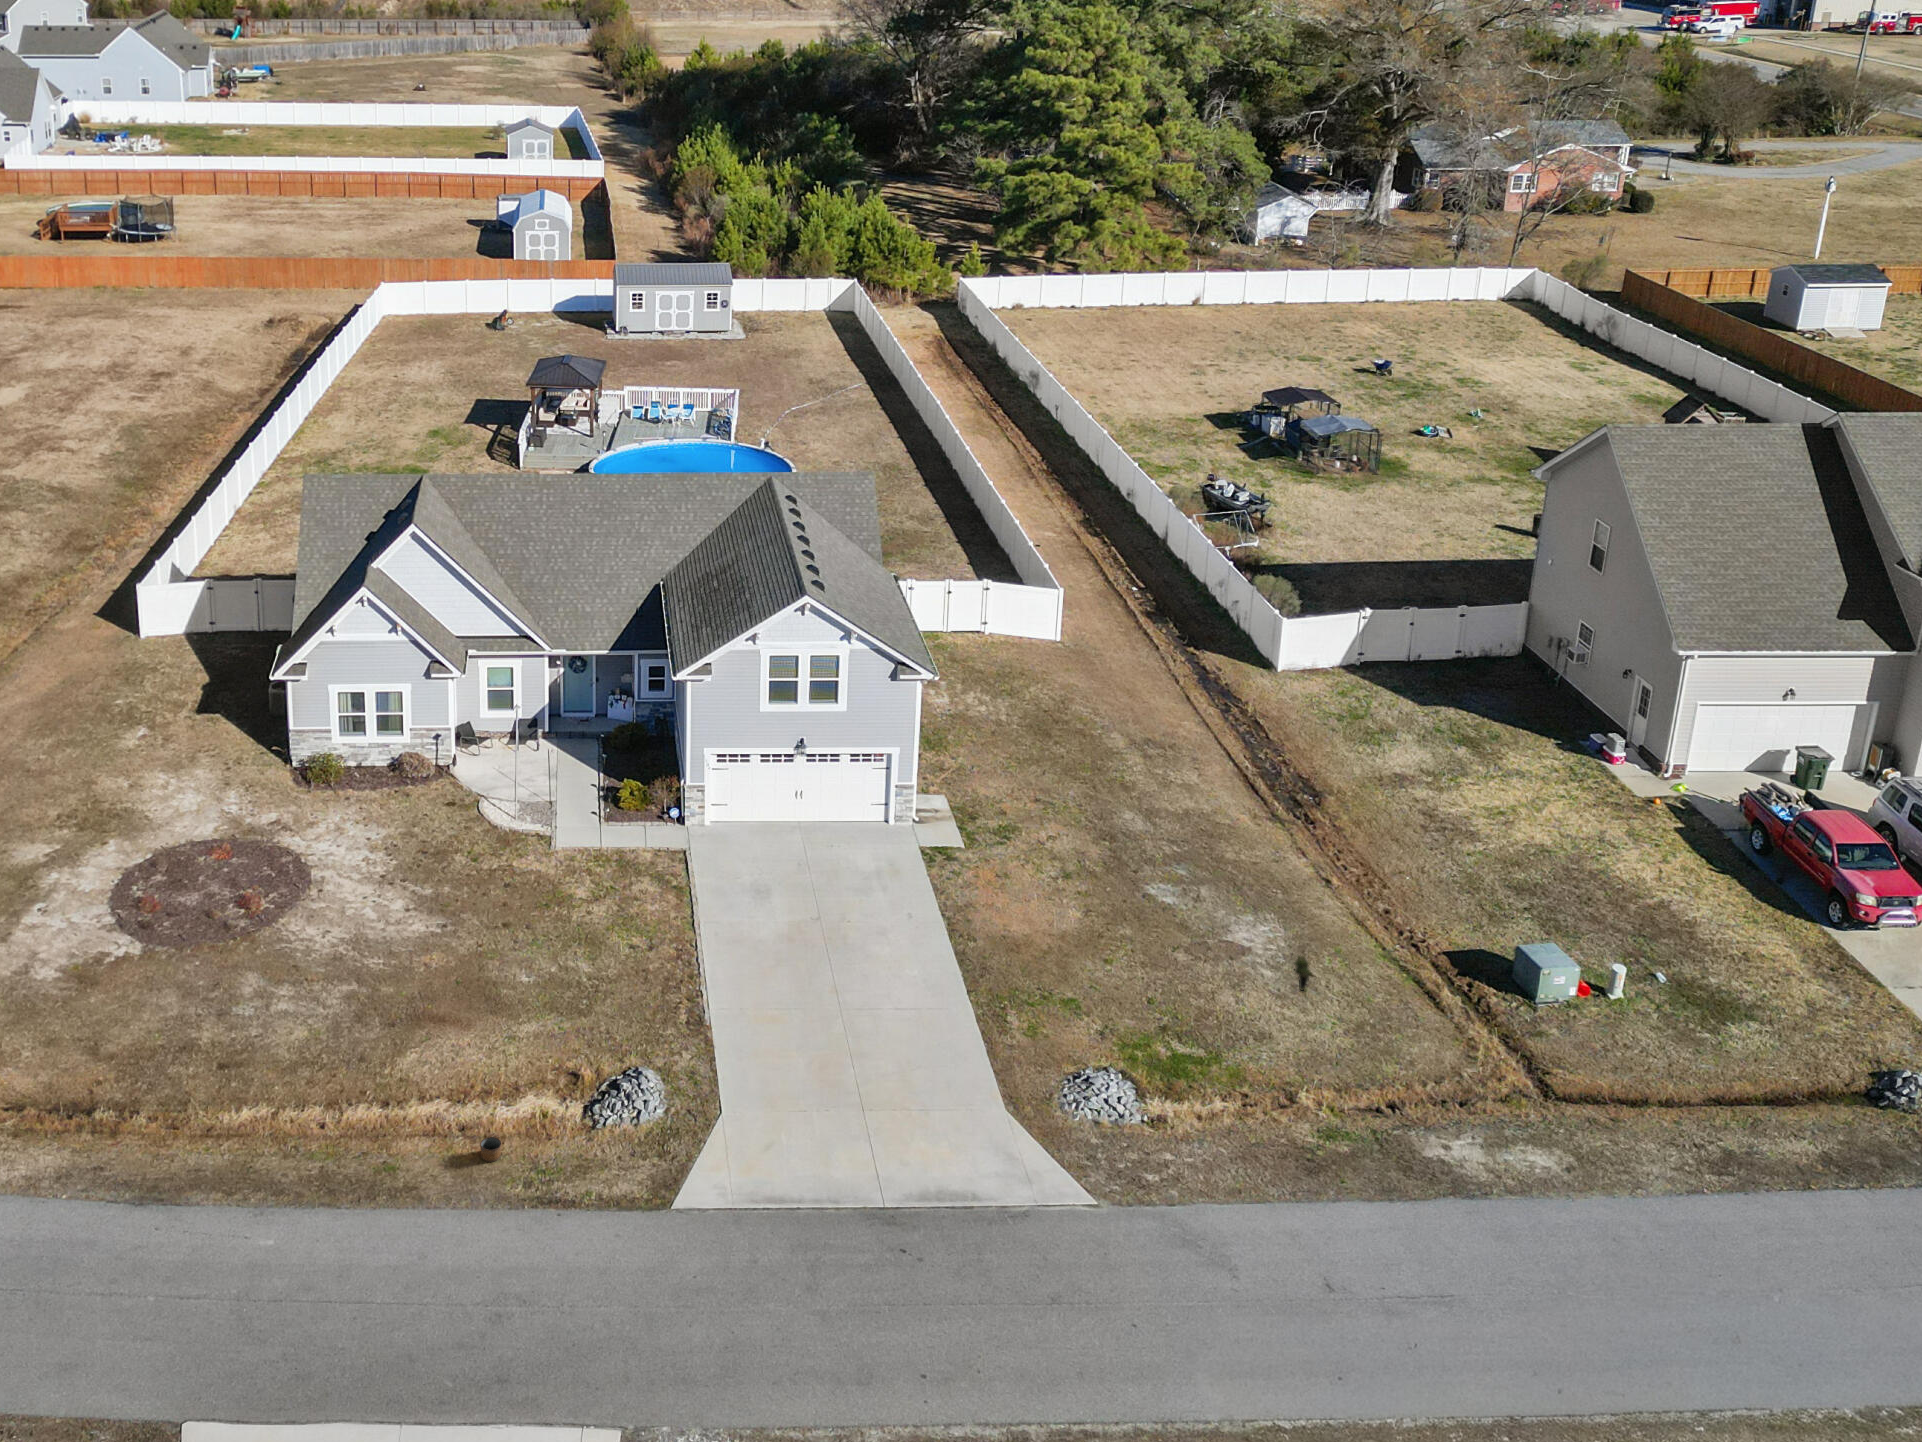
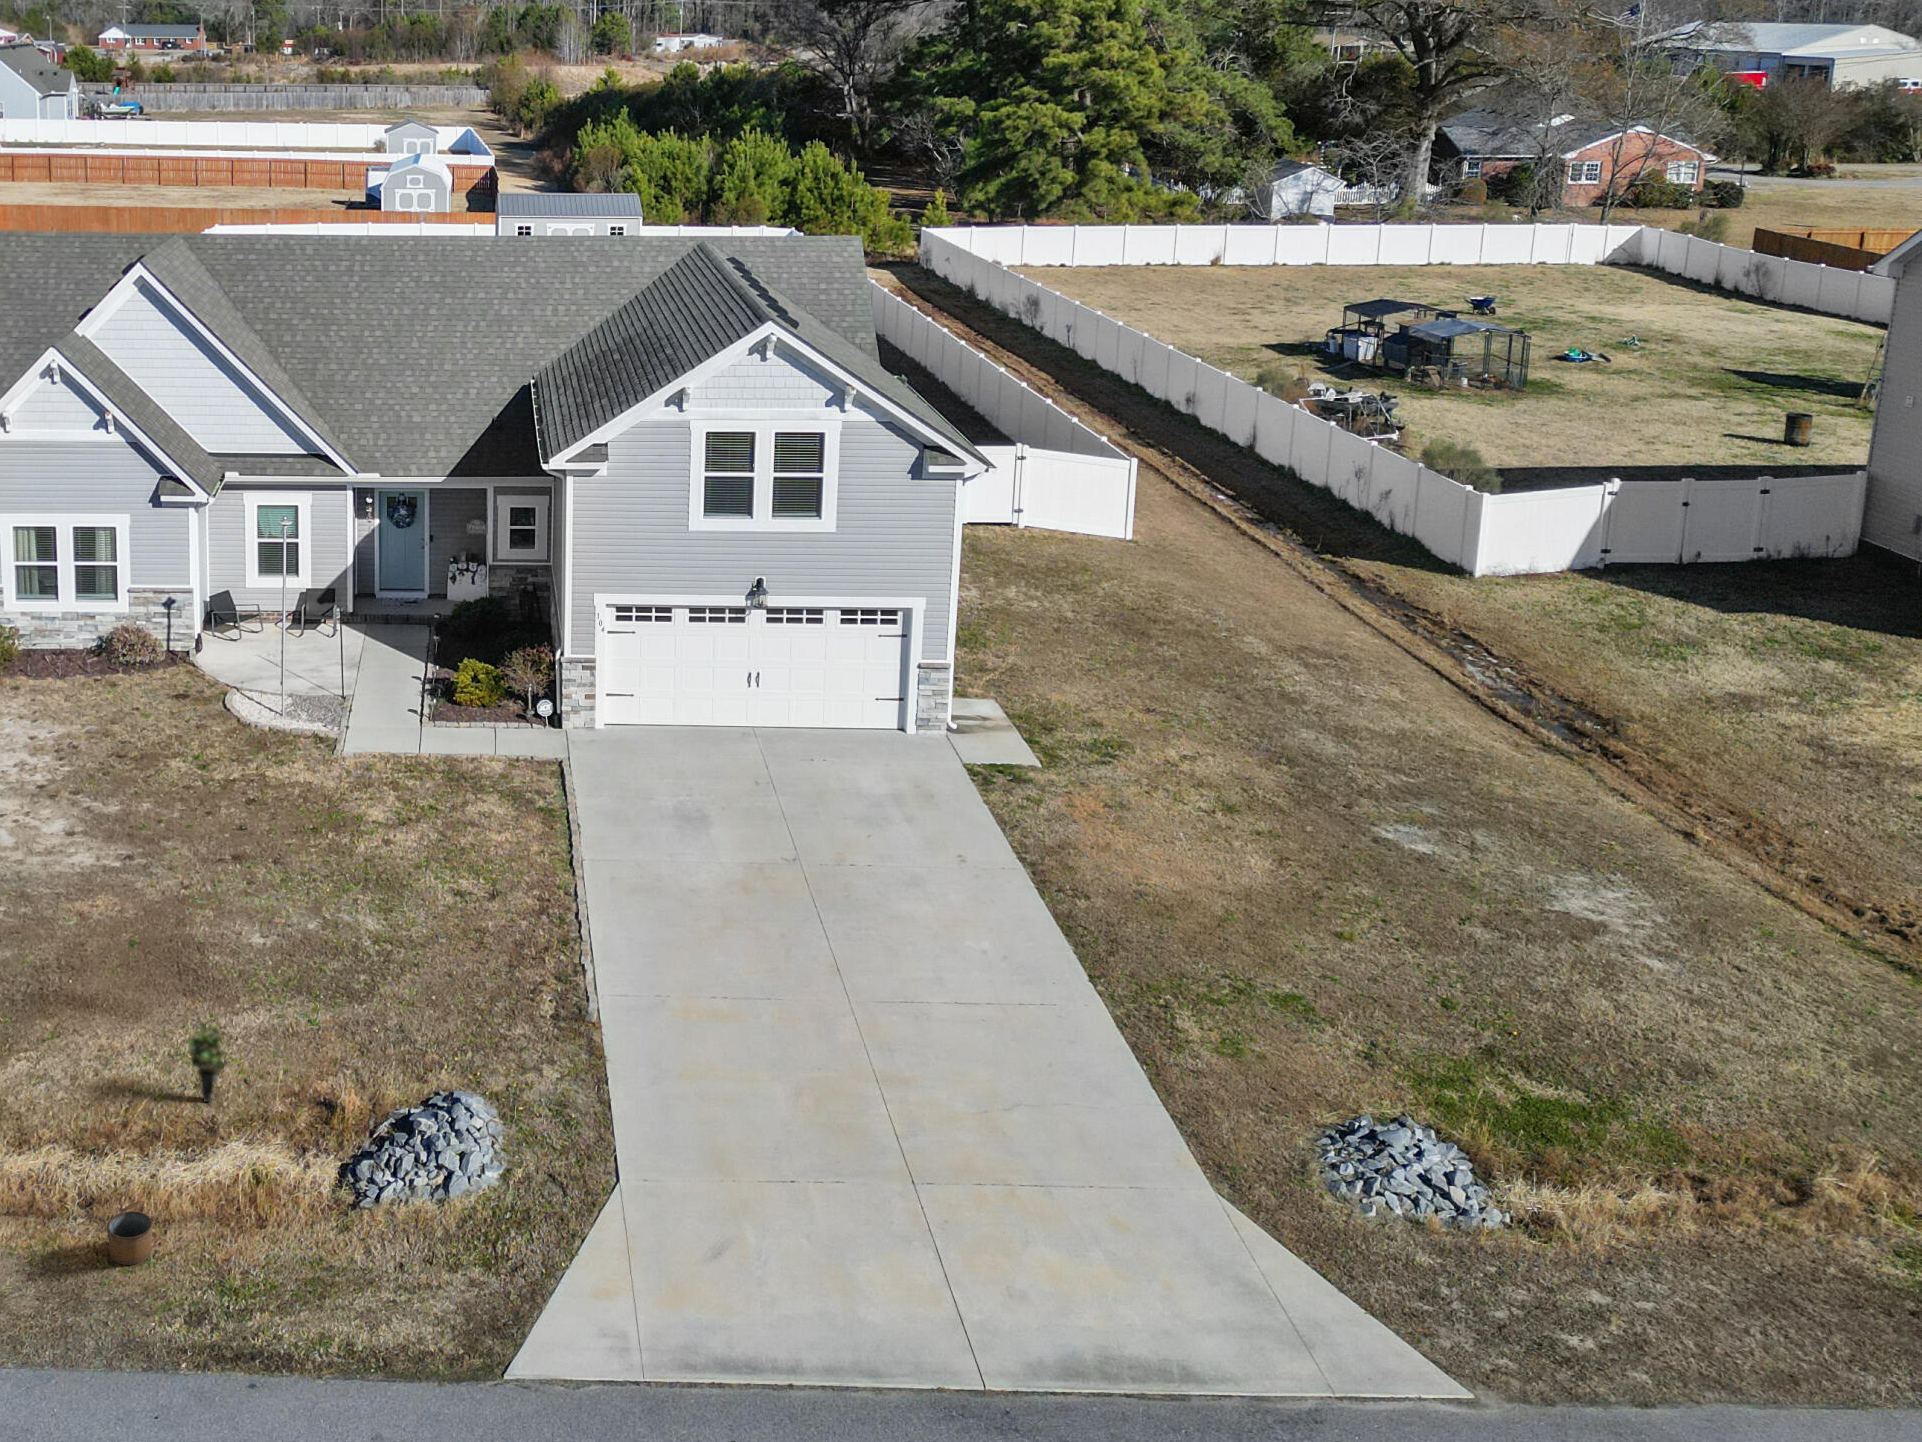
potted plant: present [1294,956,1312,991] -> present [188,1022,226,1102]

